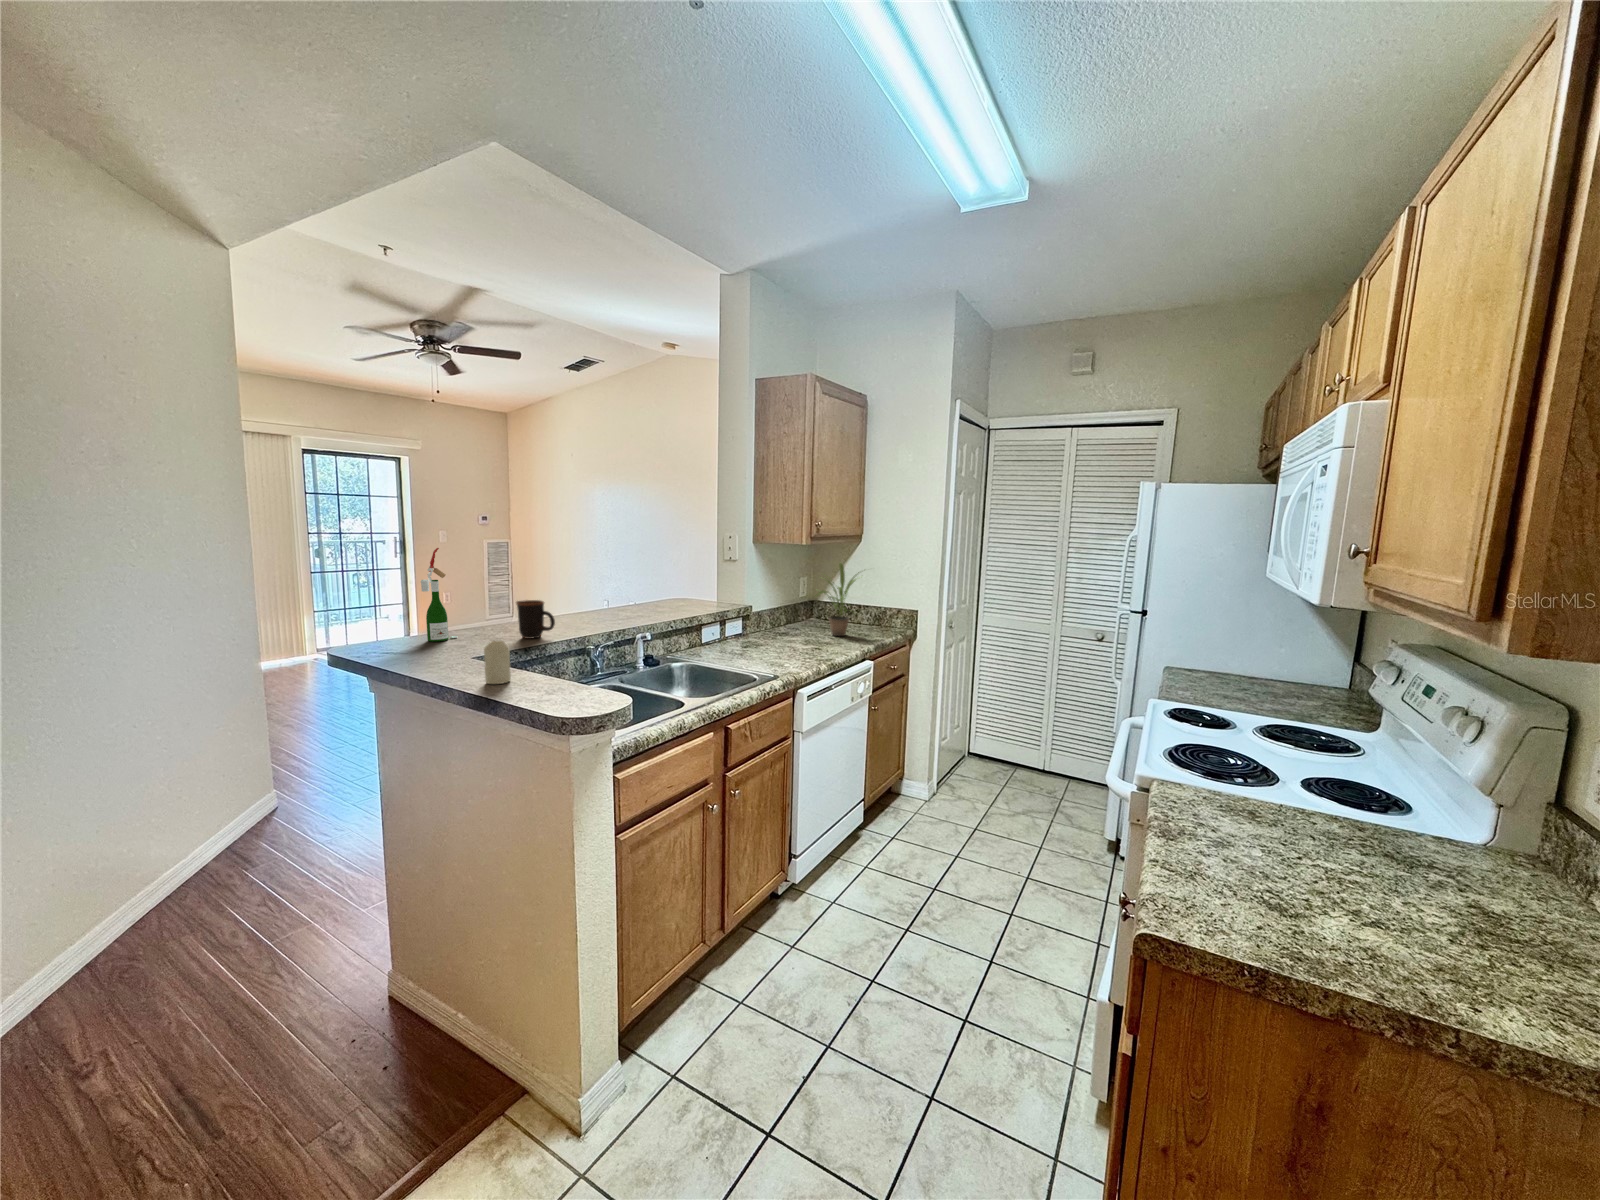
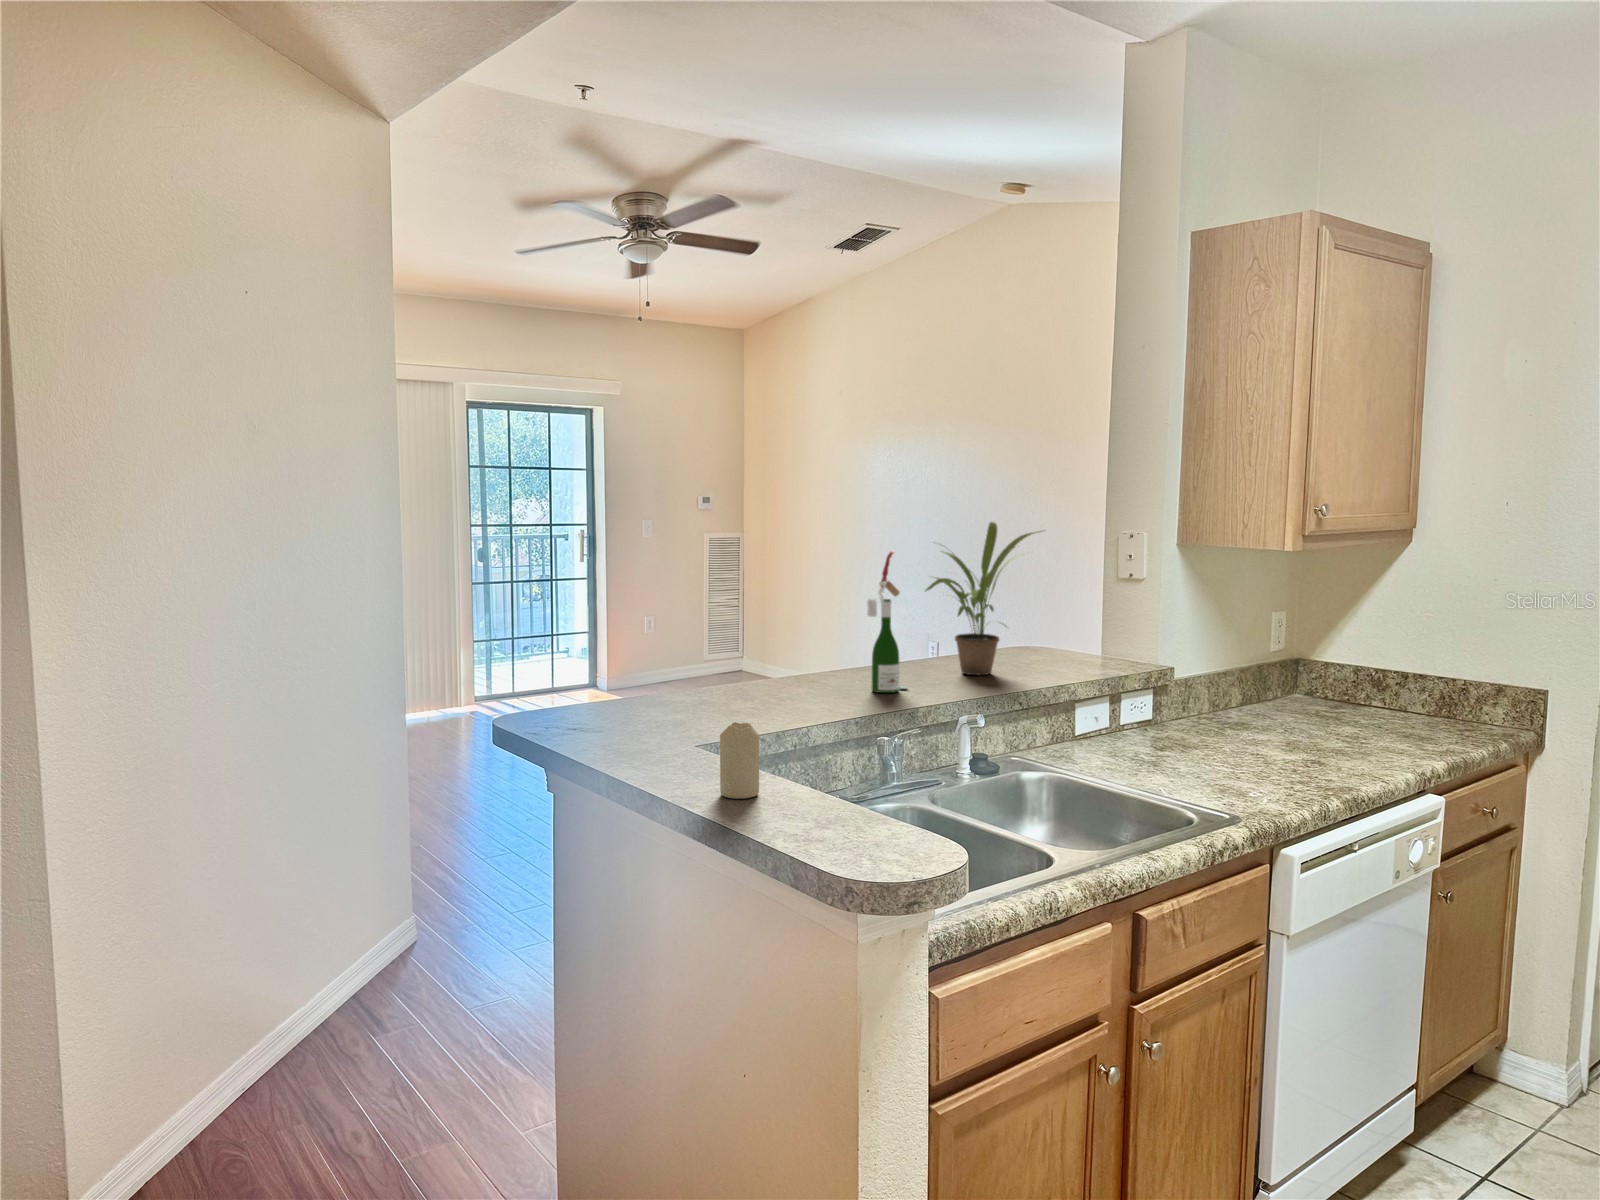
wine bottle: present [421,548,457,642] -> present [867,551,907,693]
potted plant: present [815,563,859,636] -> present [926,522,1038,675]
mug: present [516,600,555,639] -> none [761,646,822,712]

